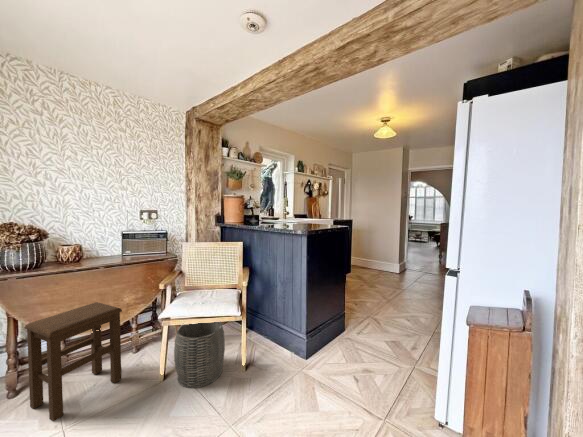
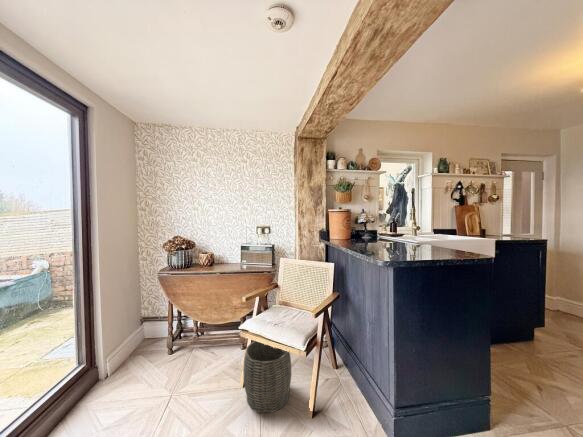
stool: present [25,302,122,421] -> none [167,300,219,385]

